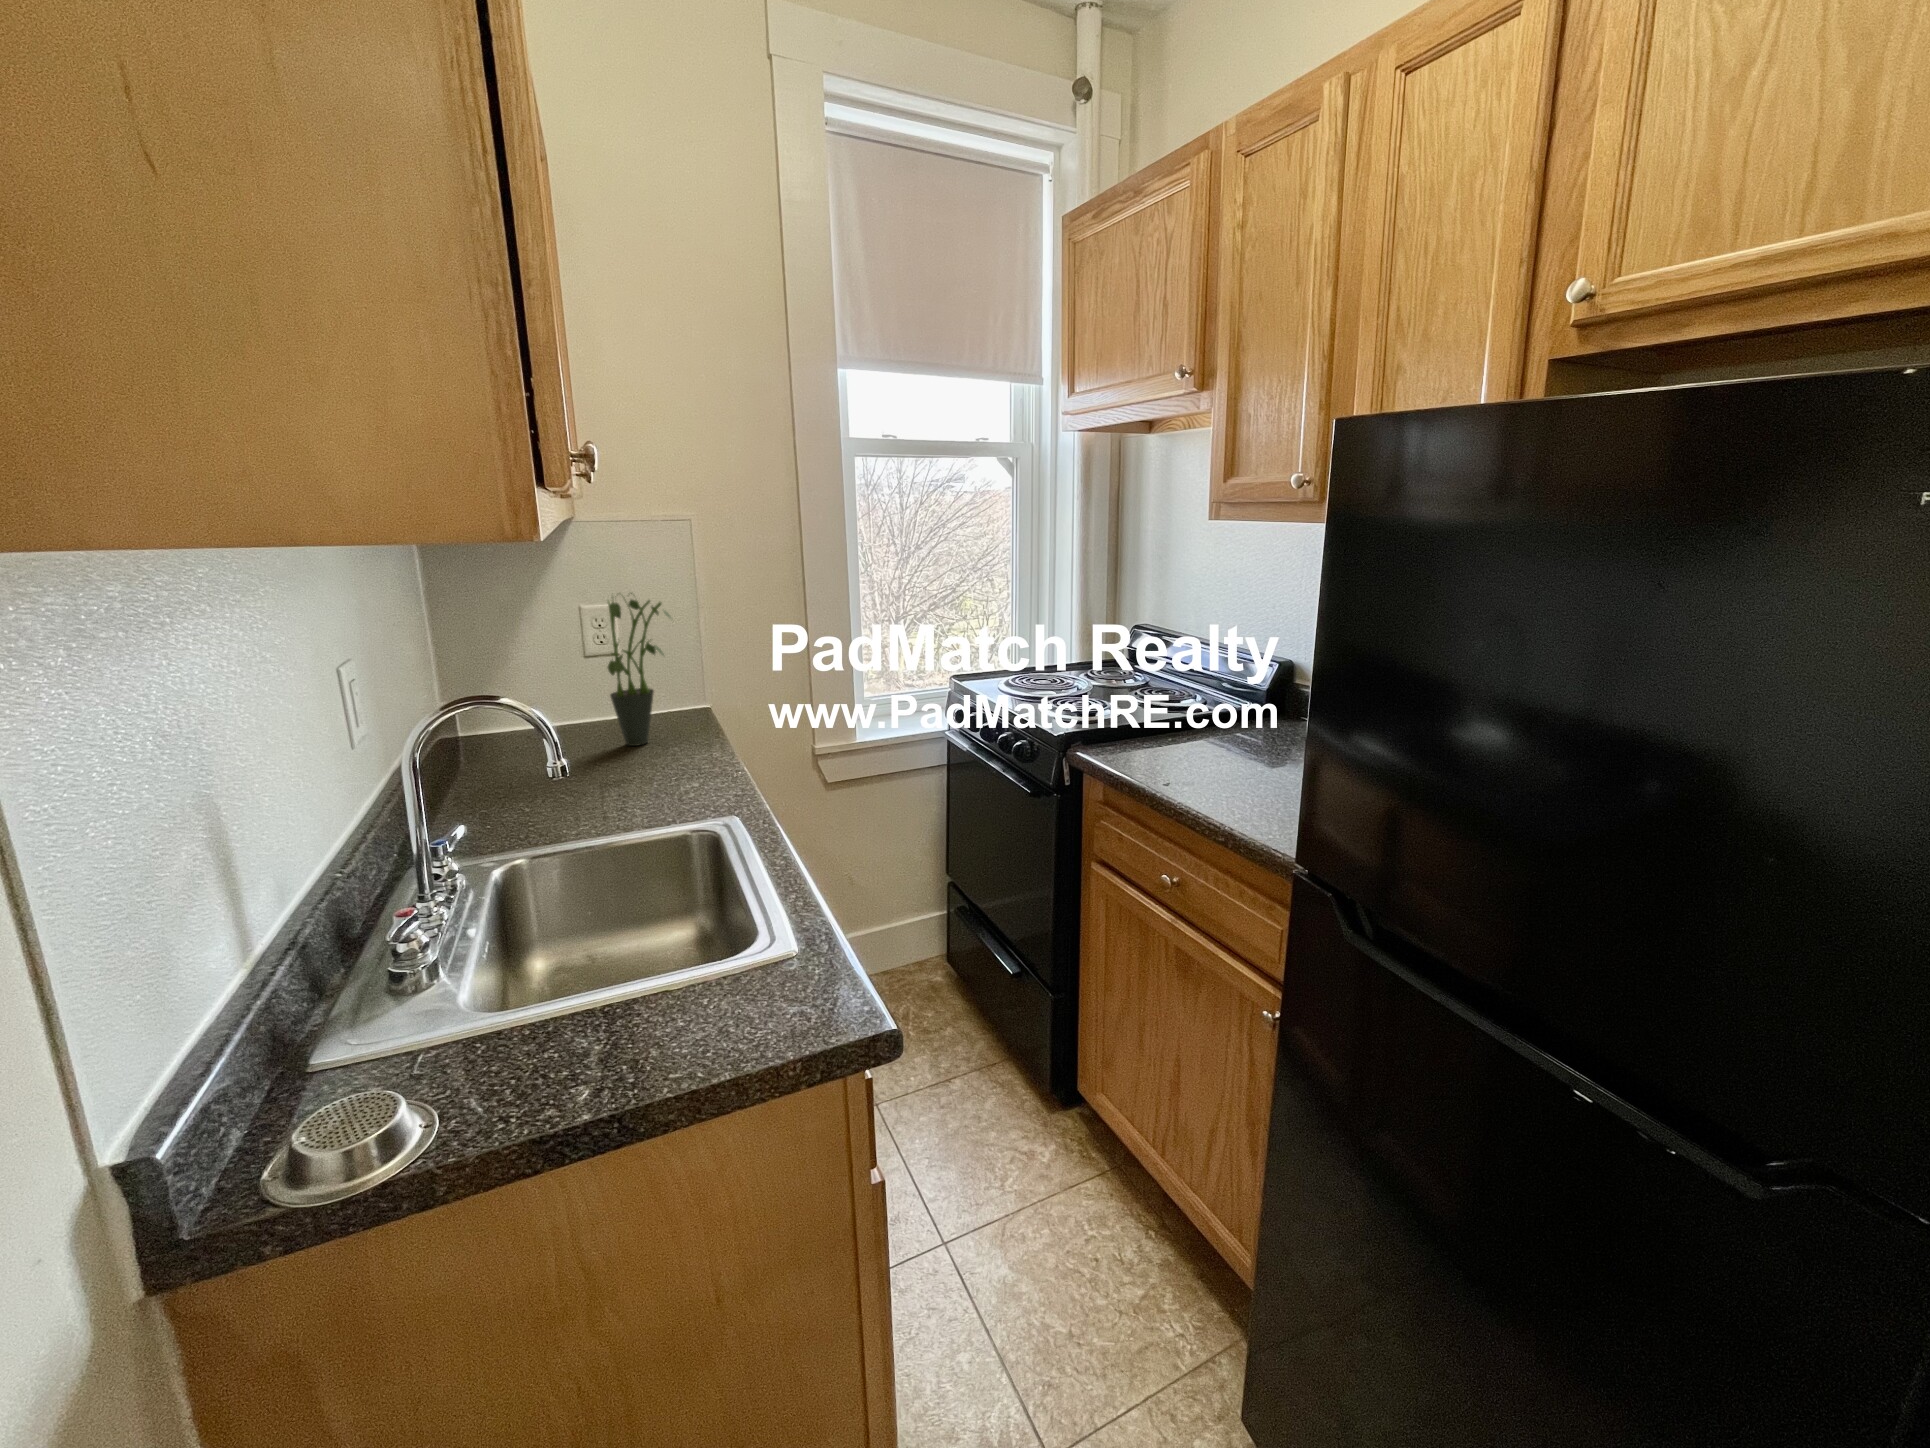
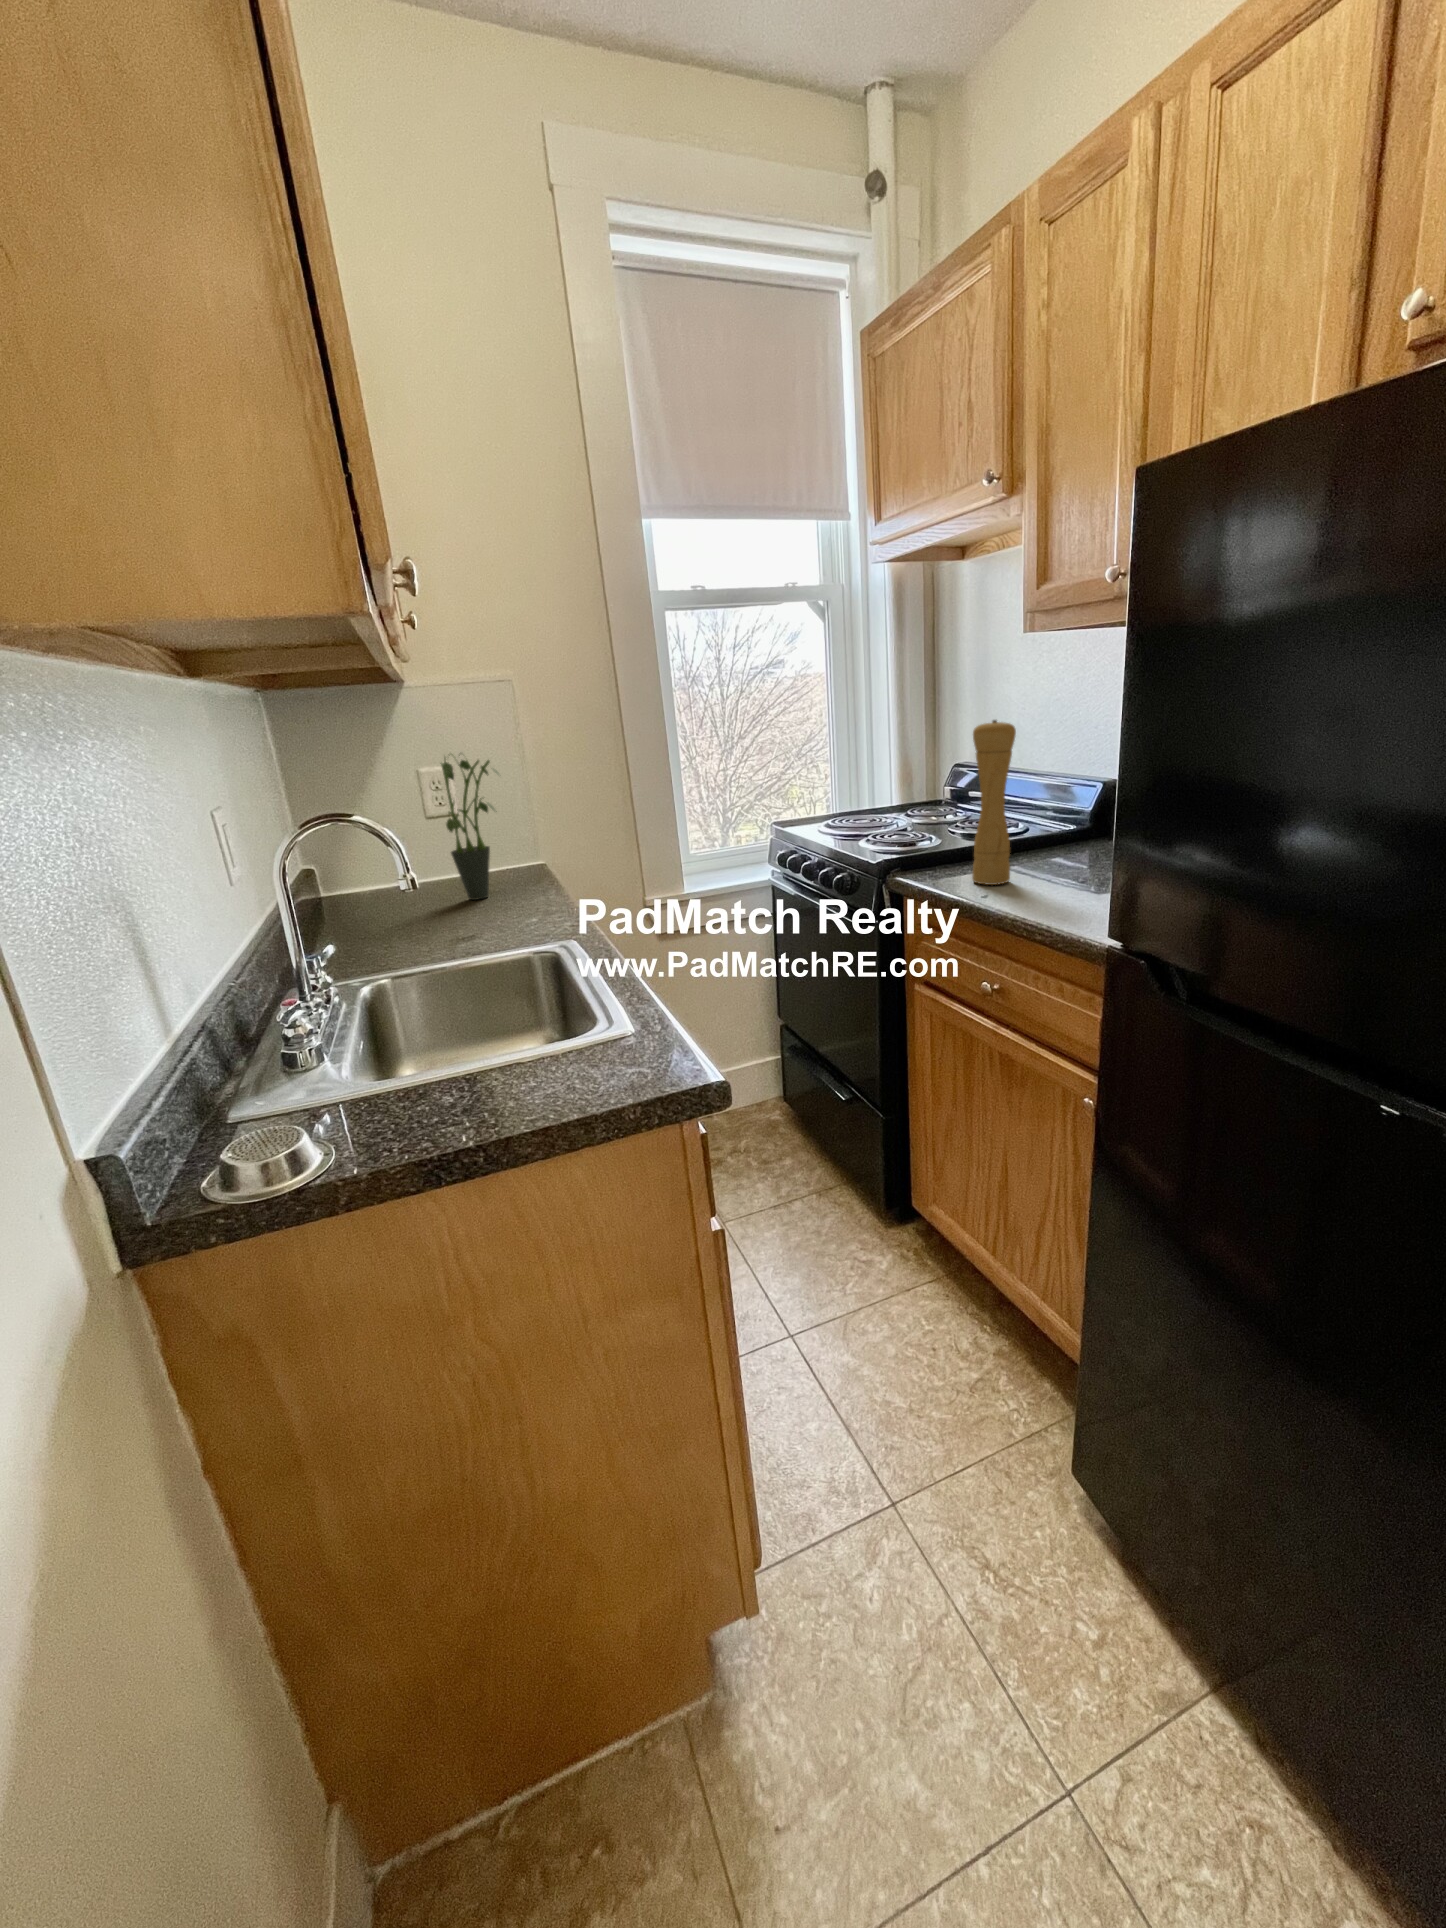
pepper mill: none [1155,611,1202,771] -> present [972,720,1016,885]

